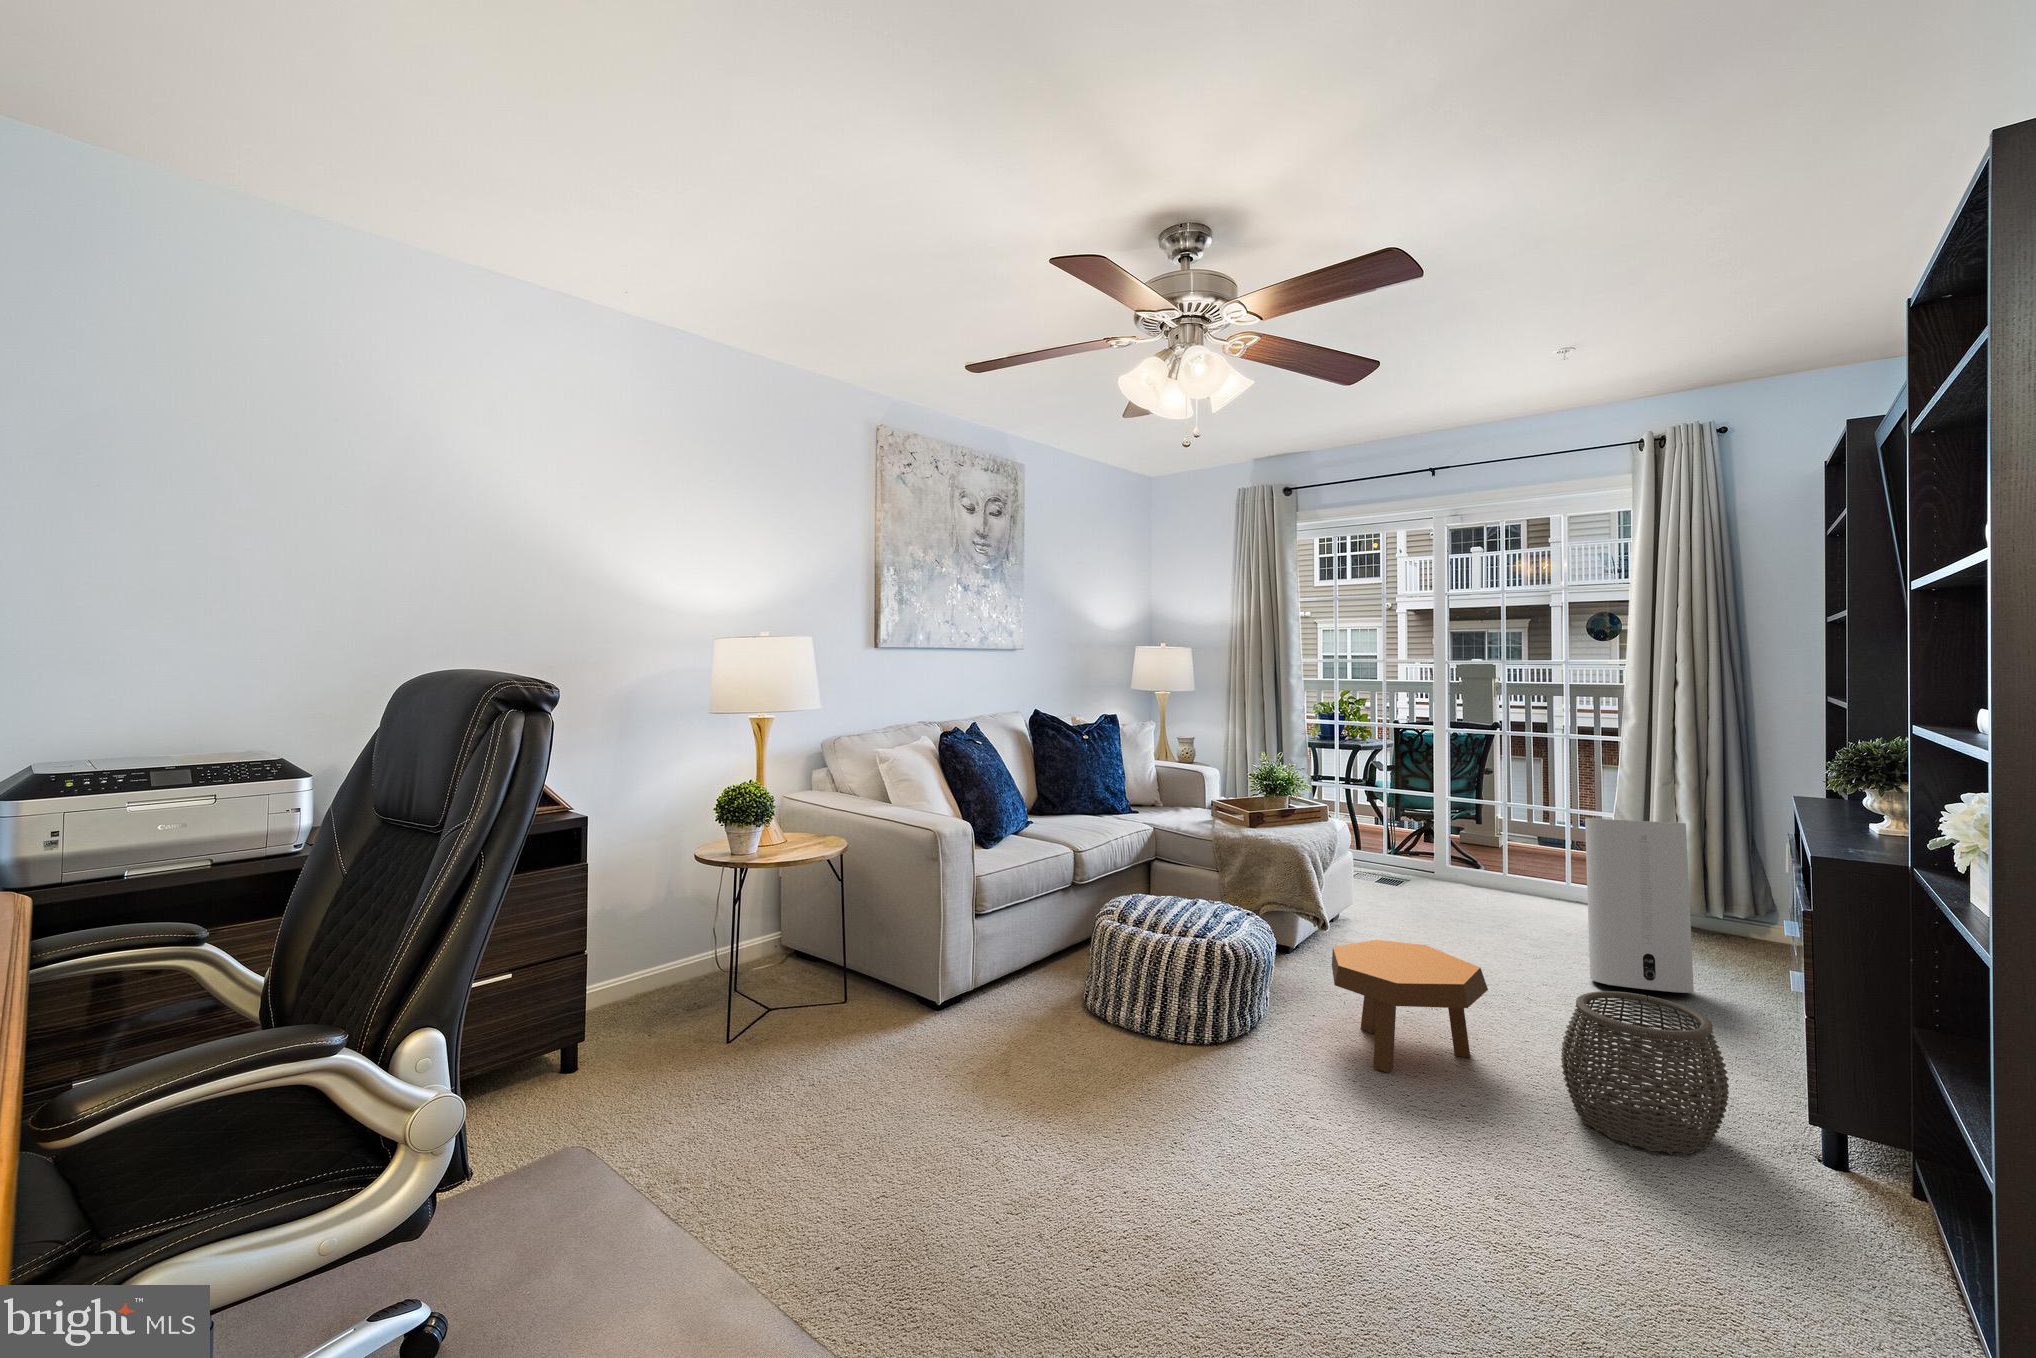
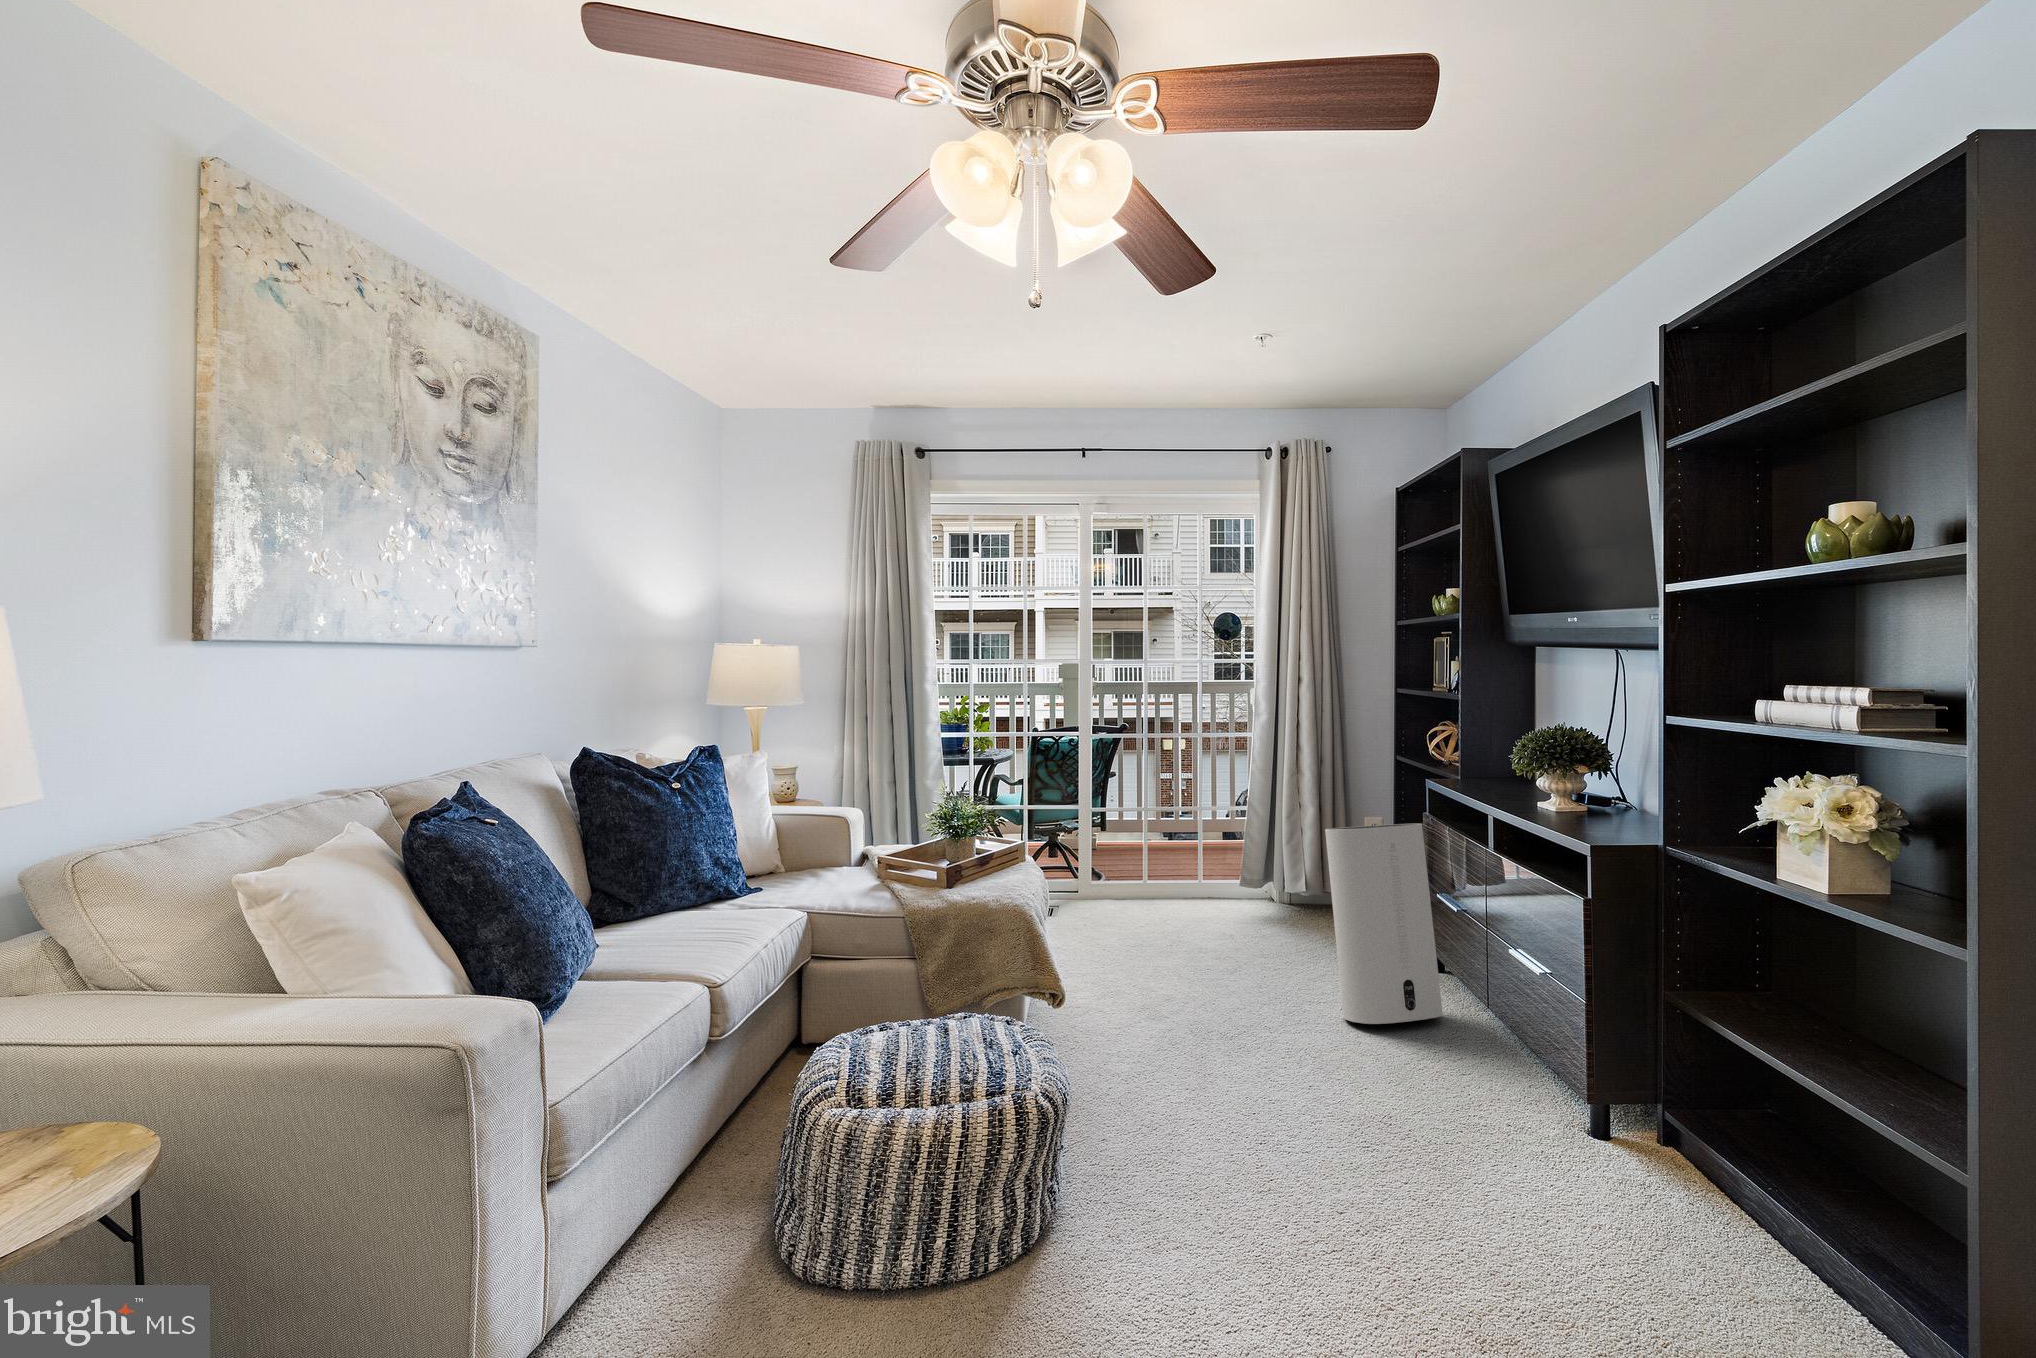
footstool: present [1332,940,1488,1072] -> none [1159,1032,1373,1243]
woven basket: present [1561,991,1729,1155] -> none [1487,1055,1688,1267]

